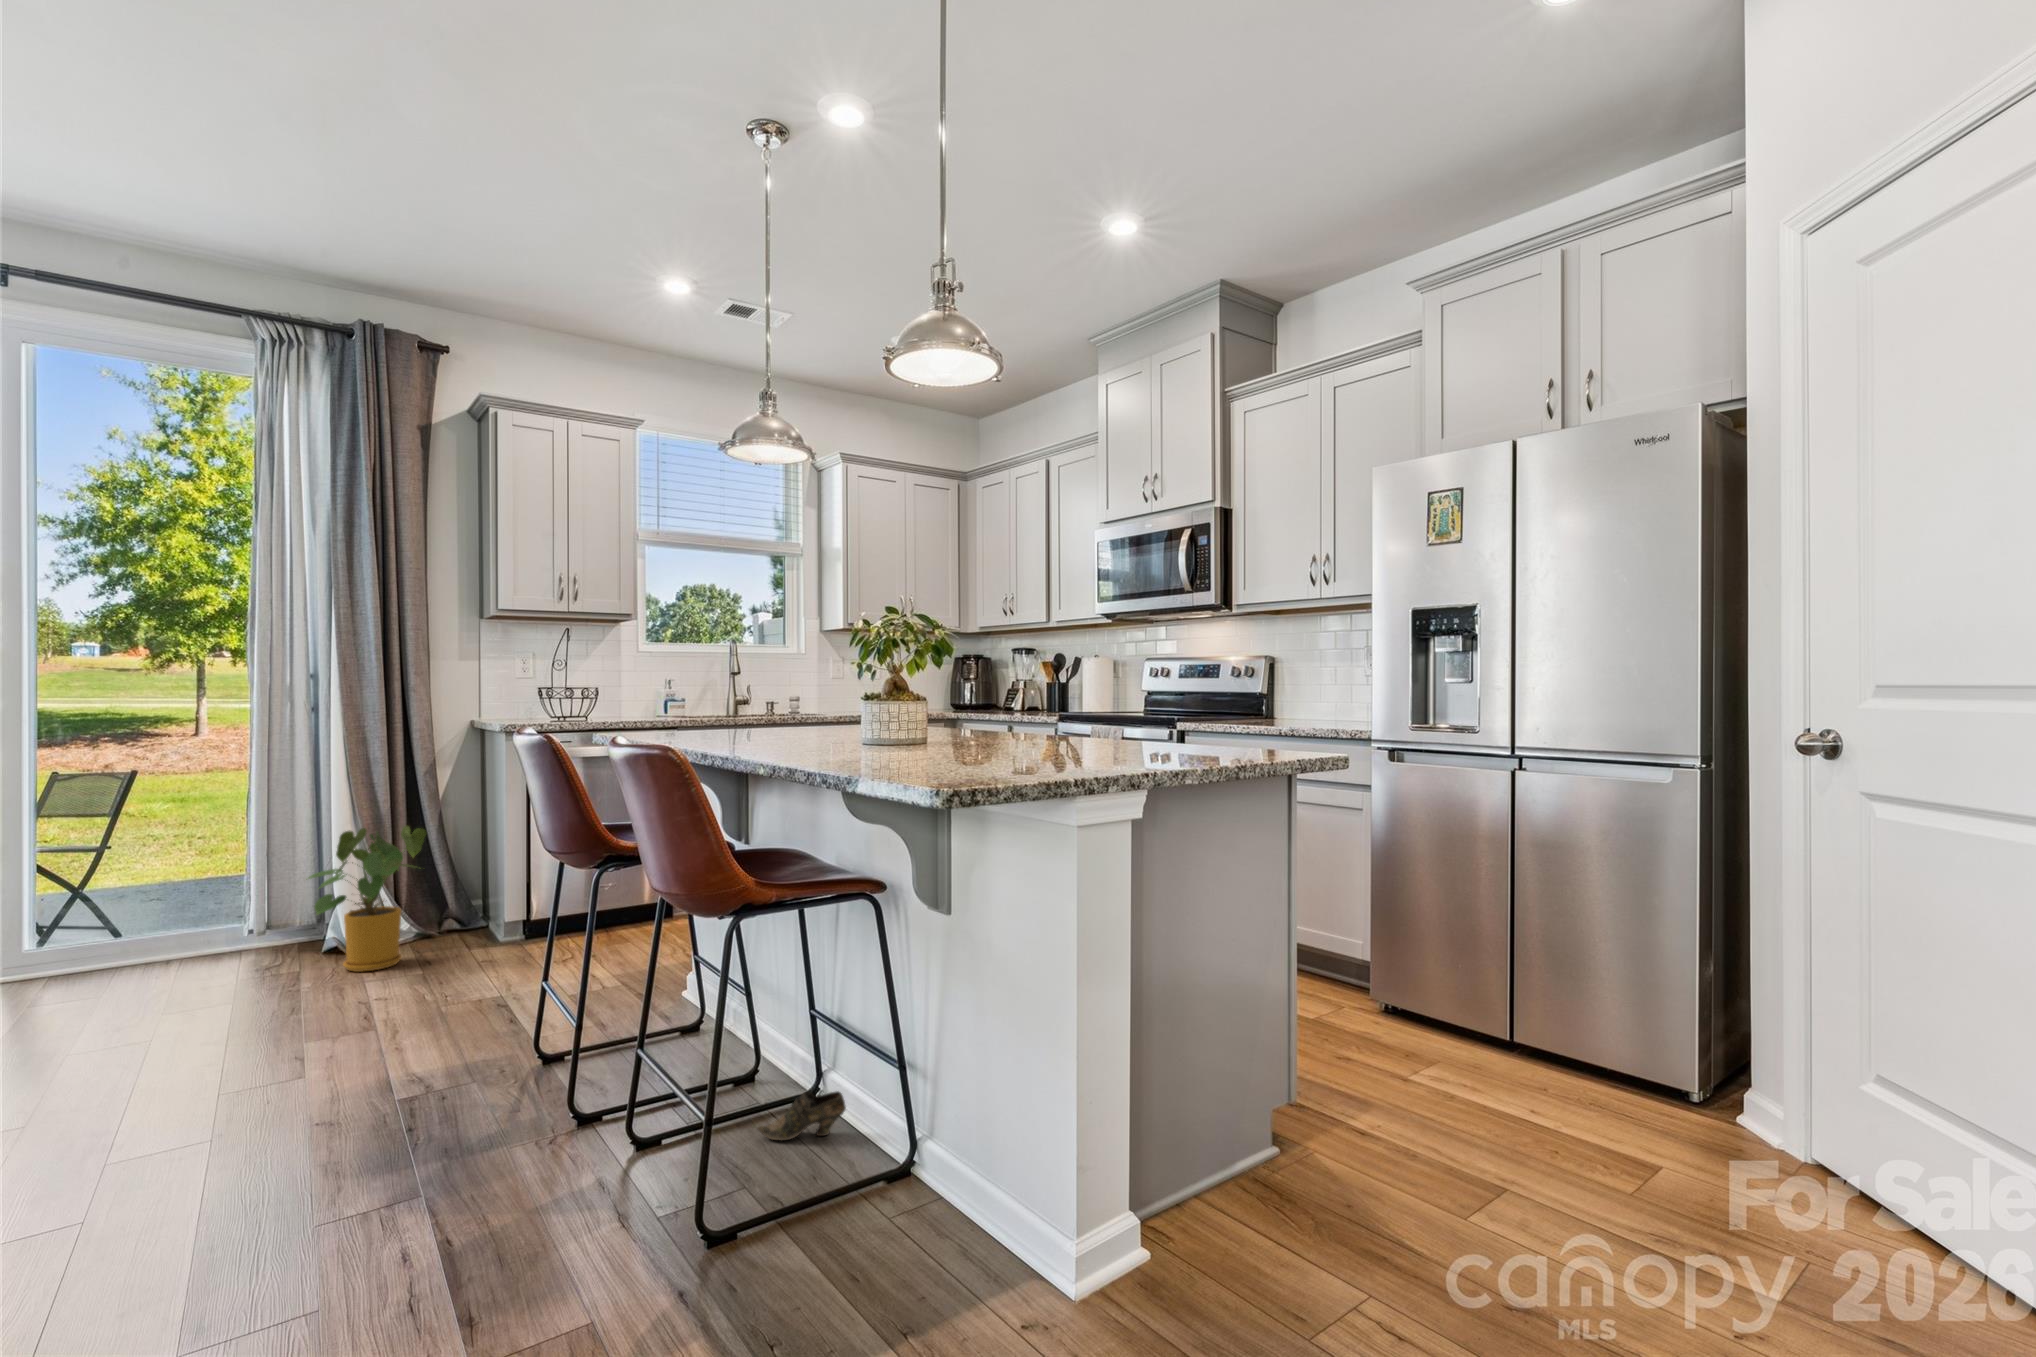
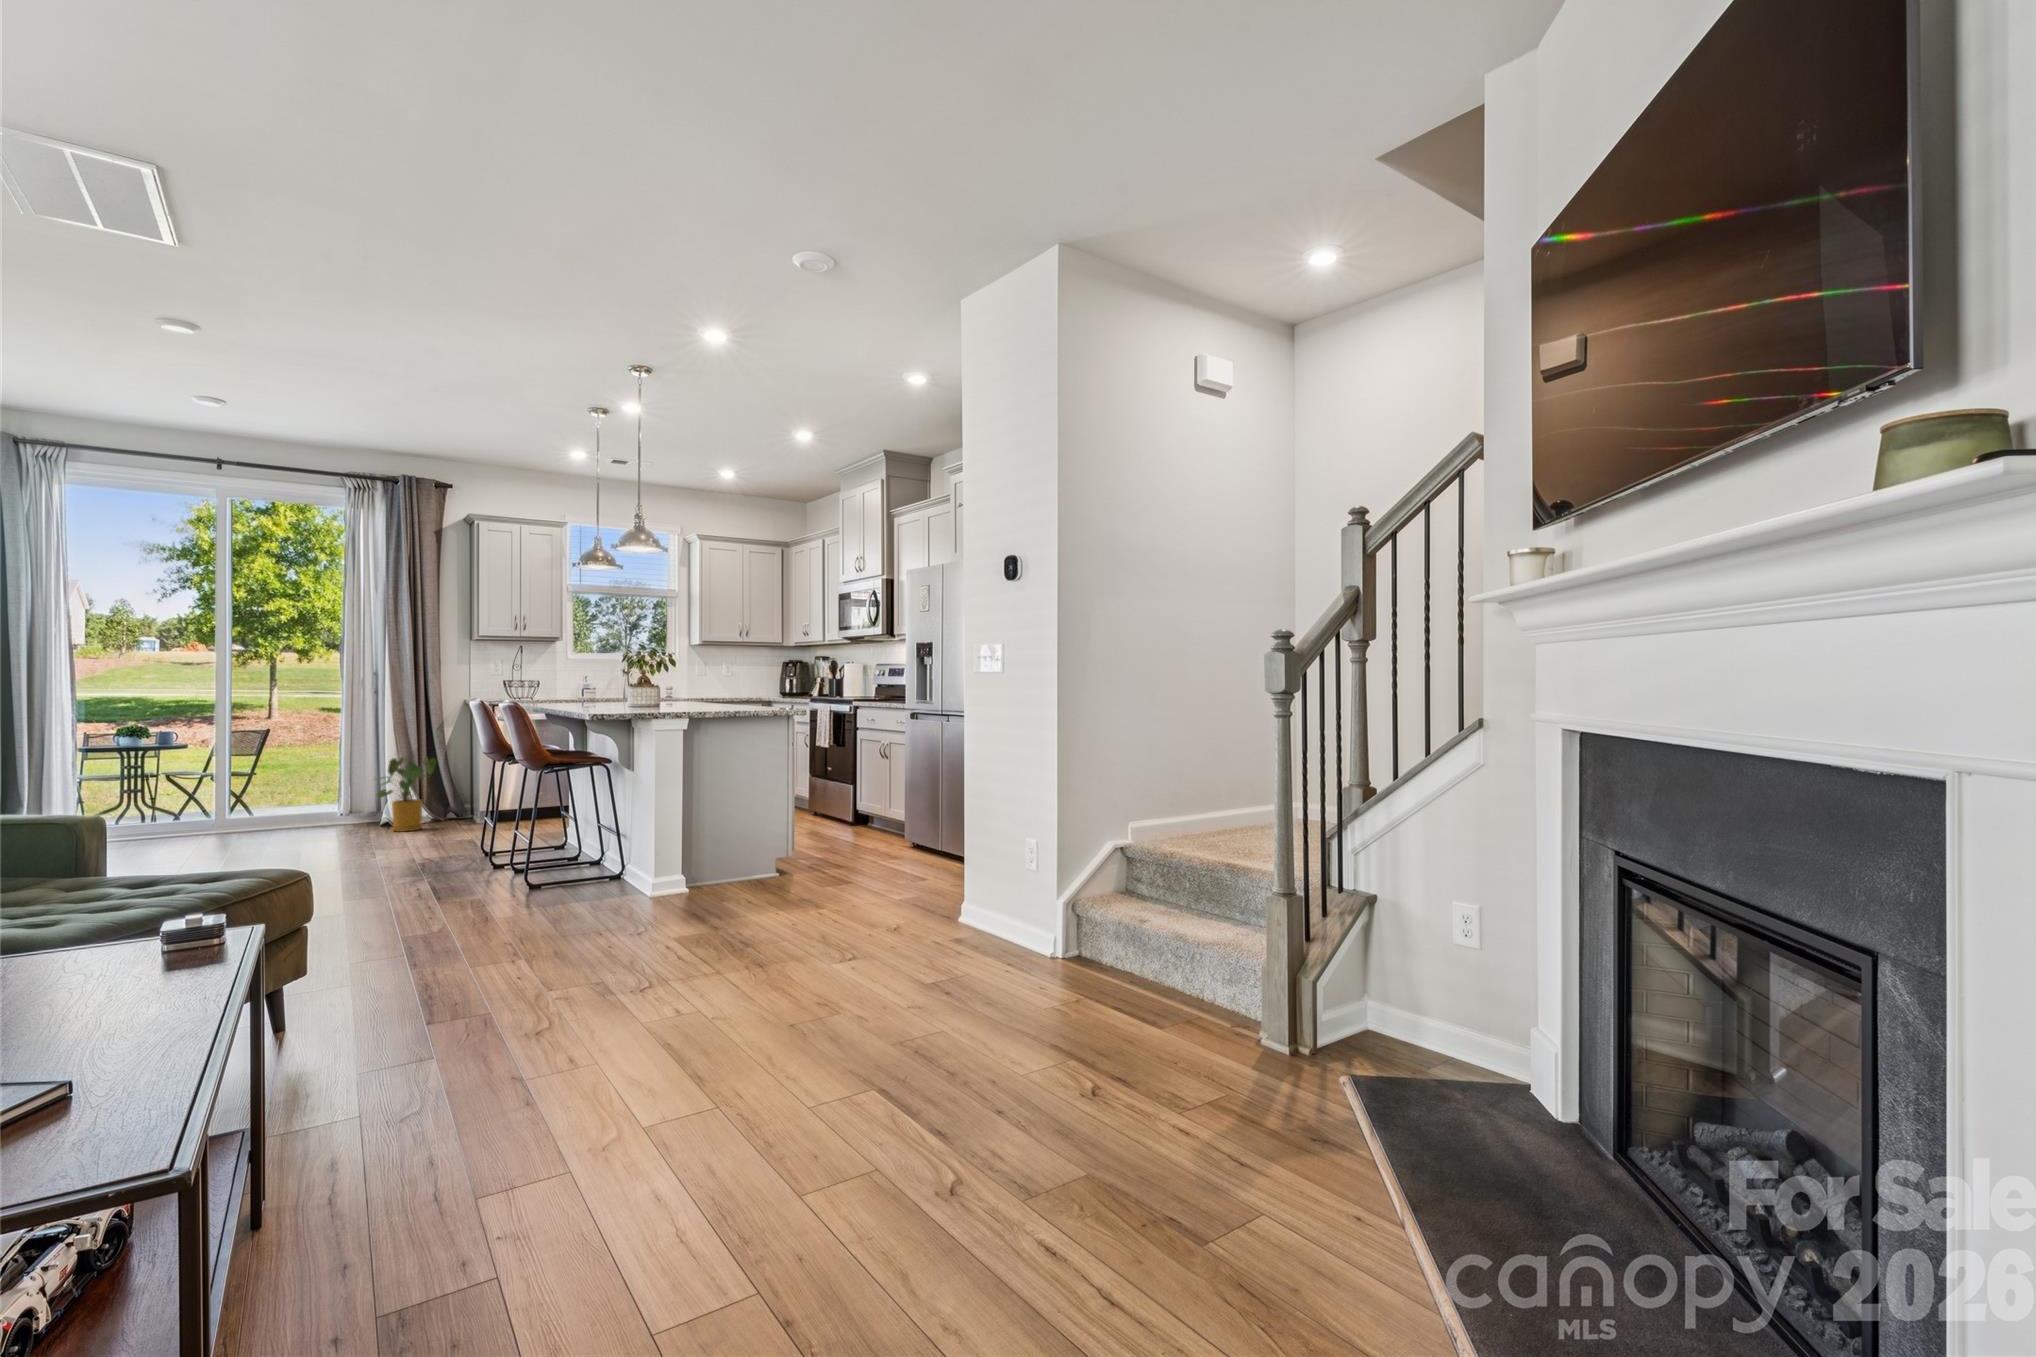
shoe: present [758,1091,846,1140] -> none [567,853,606,872]

